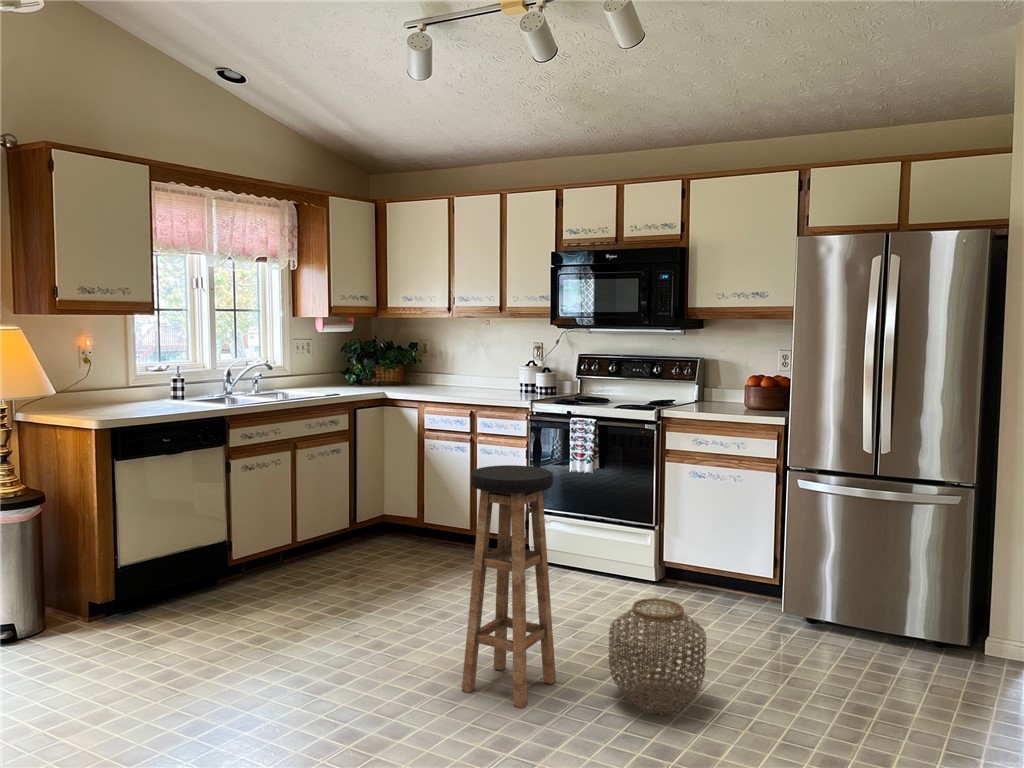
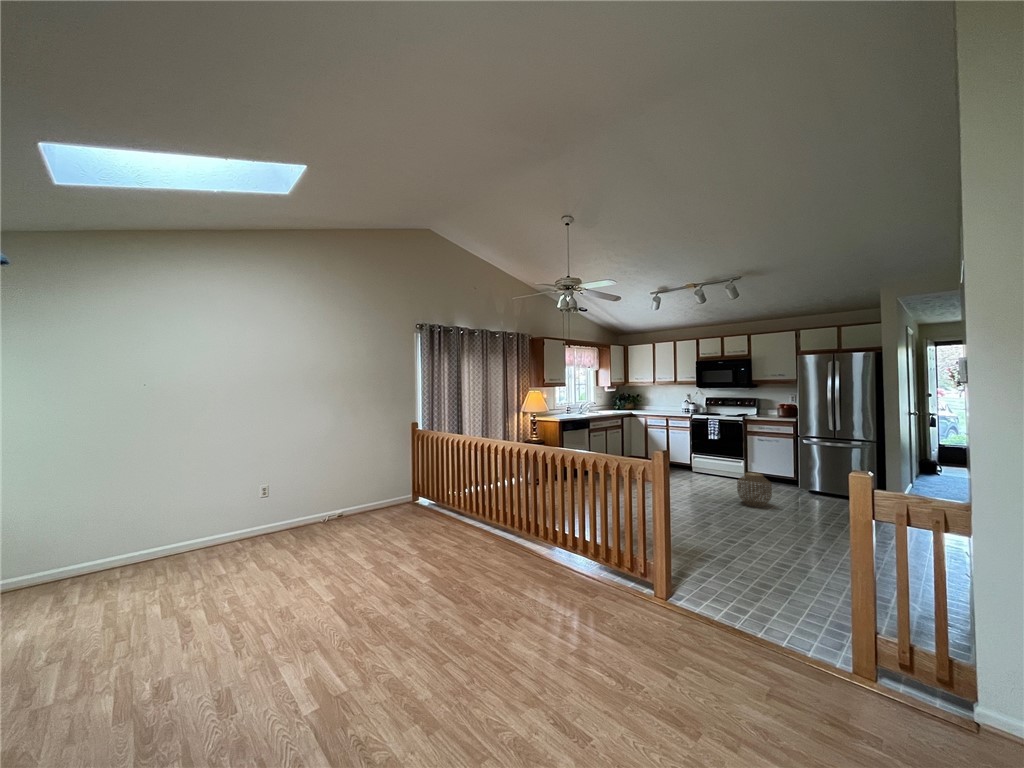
bar stool: present [462,465,556,708] -> none [688,431,718,503]

